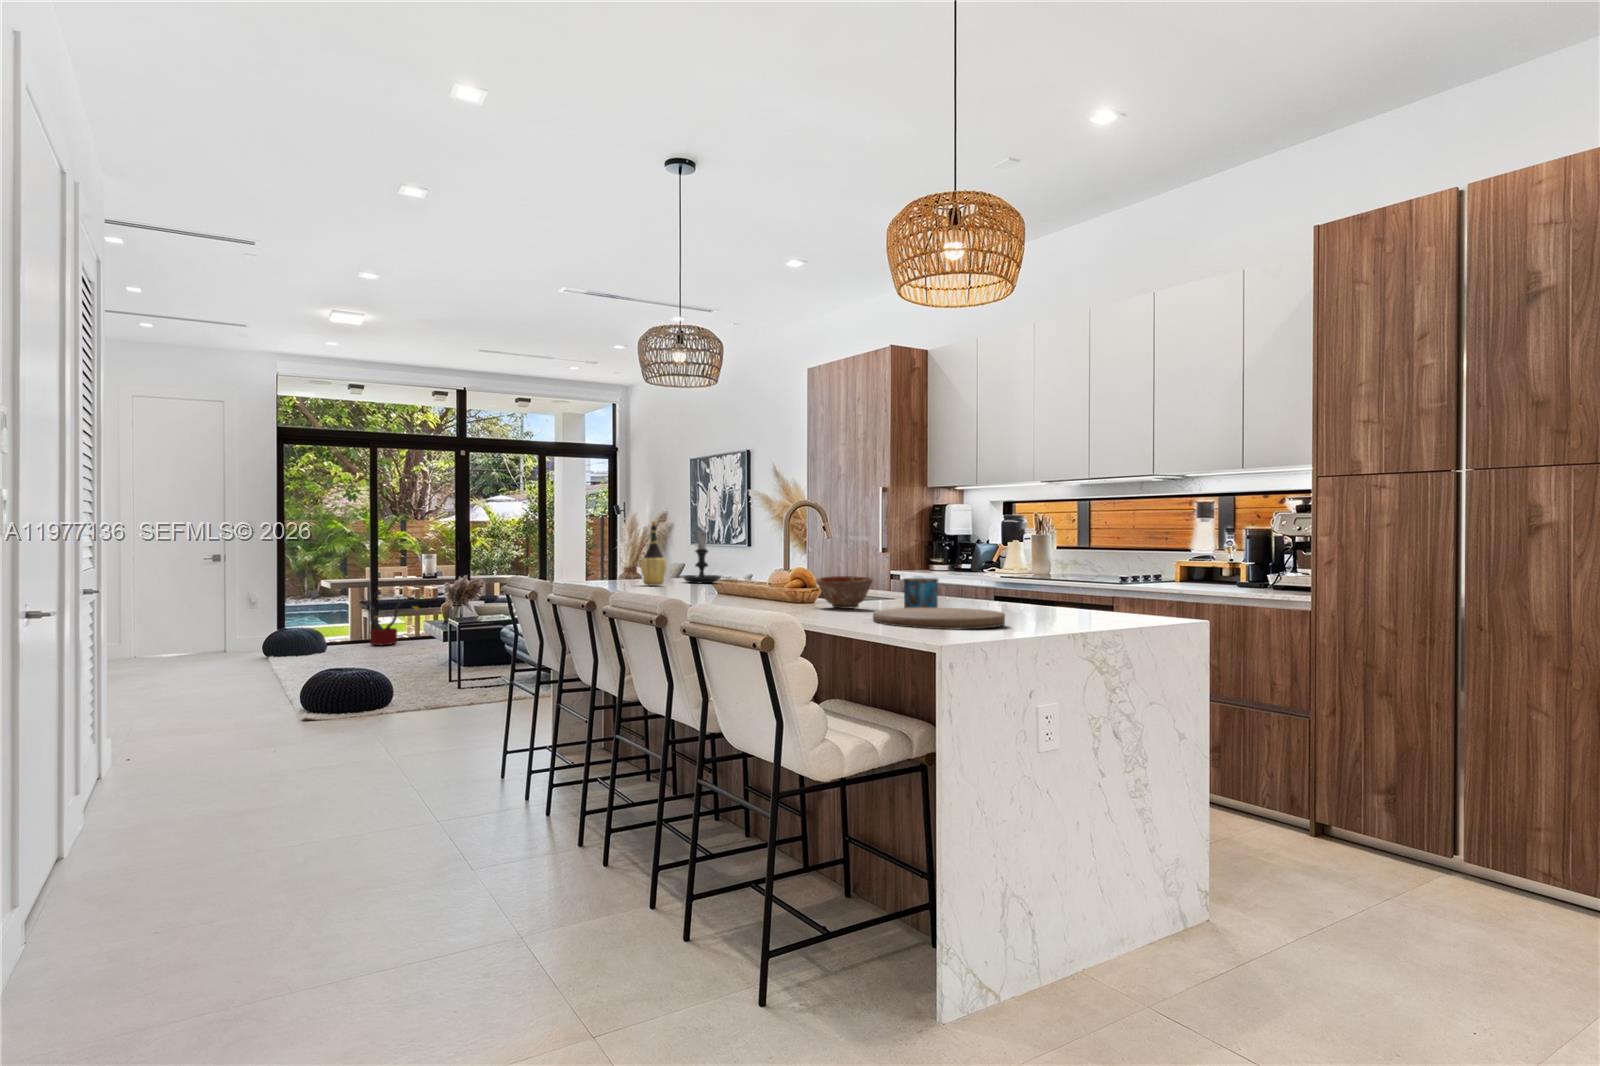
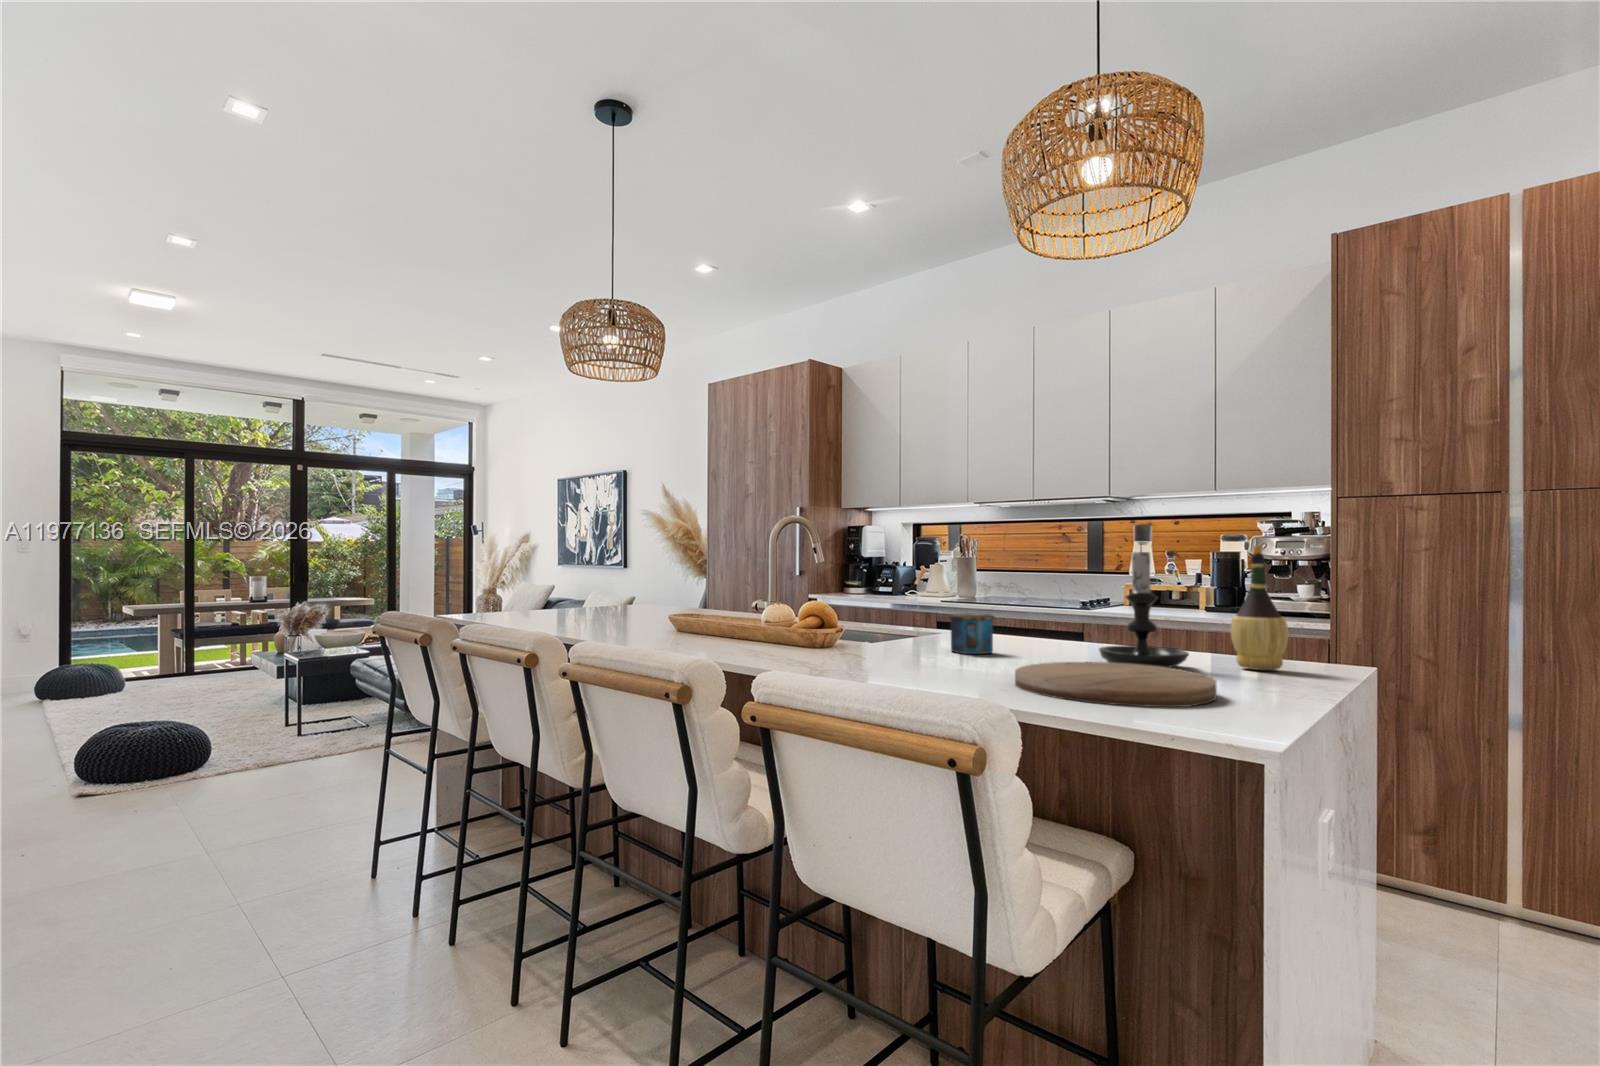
wine bottle: present [640,521,667,585] -> present [1230,546,1288,670]
candle holder: present [683,530,721,583] -> present [1099,549,1189,668]
ceramic bowl: present [816,576,873,609] -> none [860,615,936,659]
decorative plant: present [364,593,419,645] -> none [166,612,247,681]

